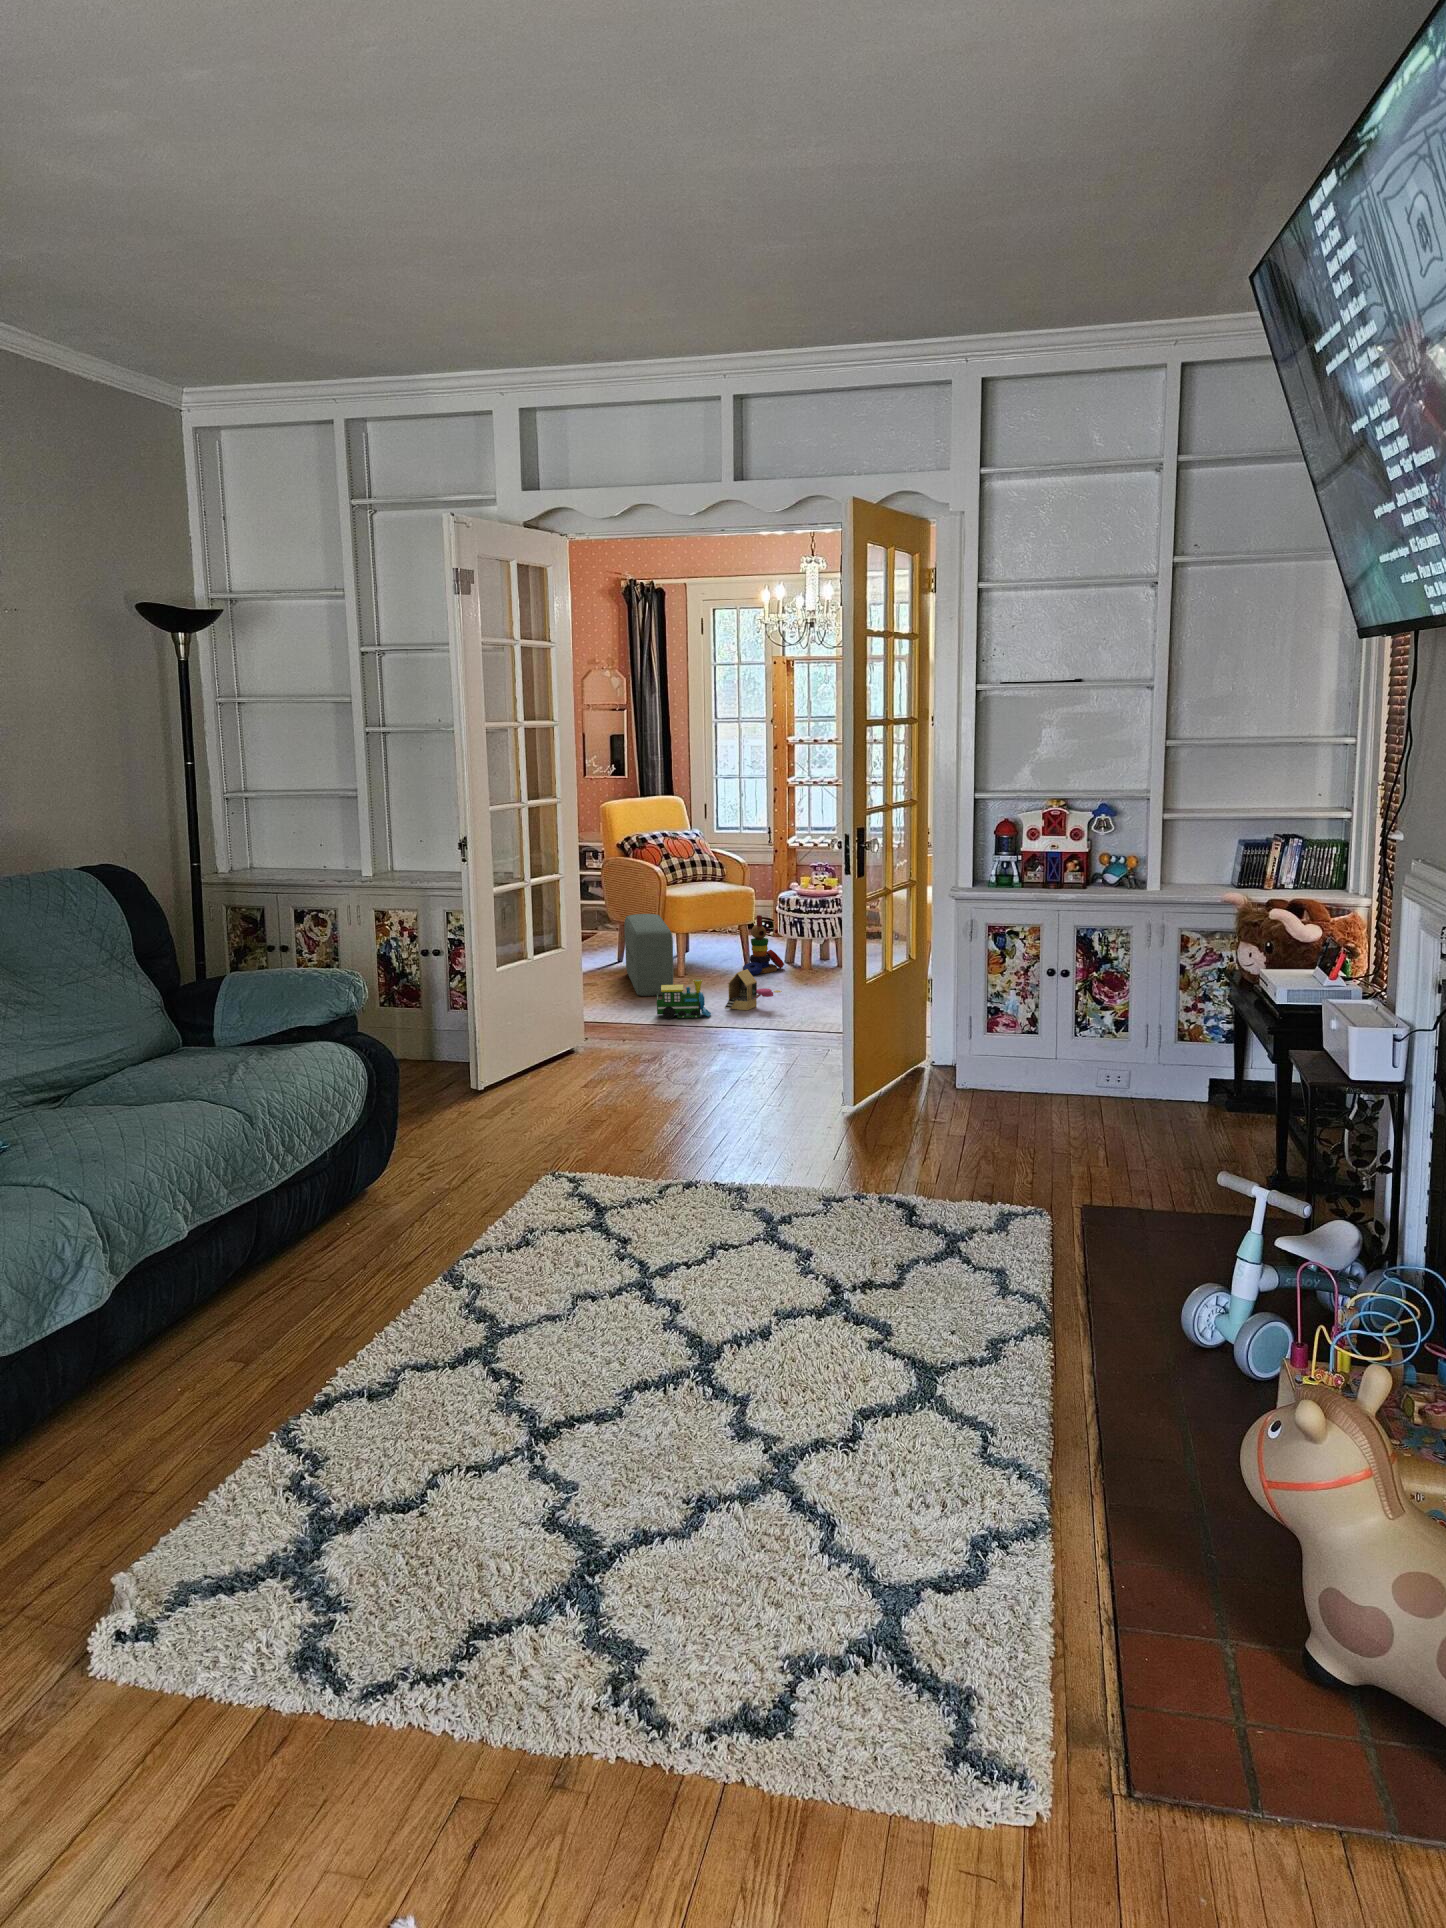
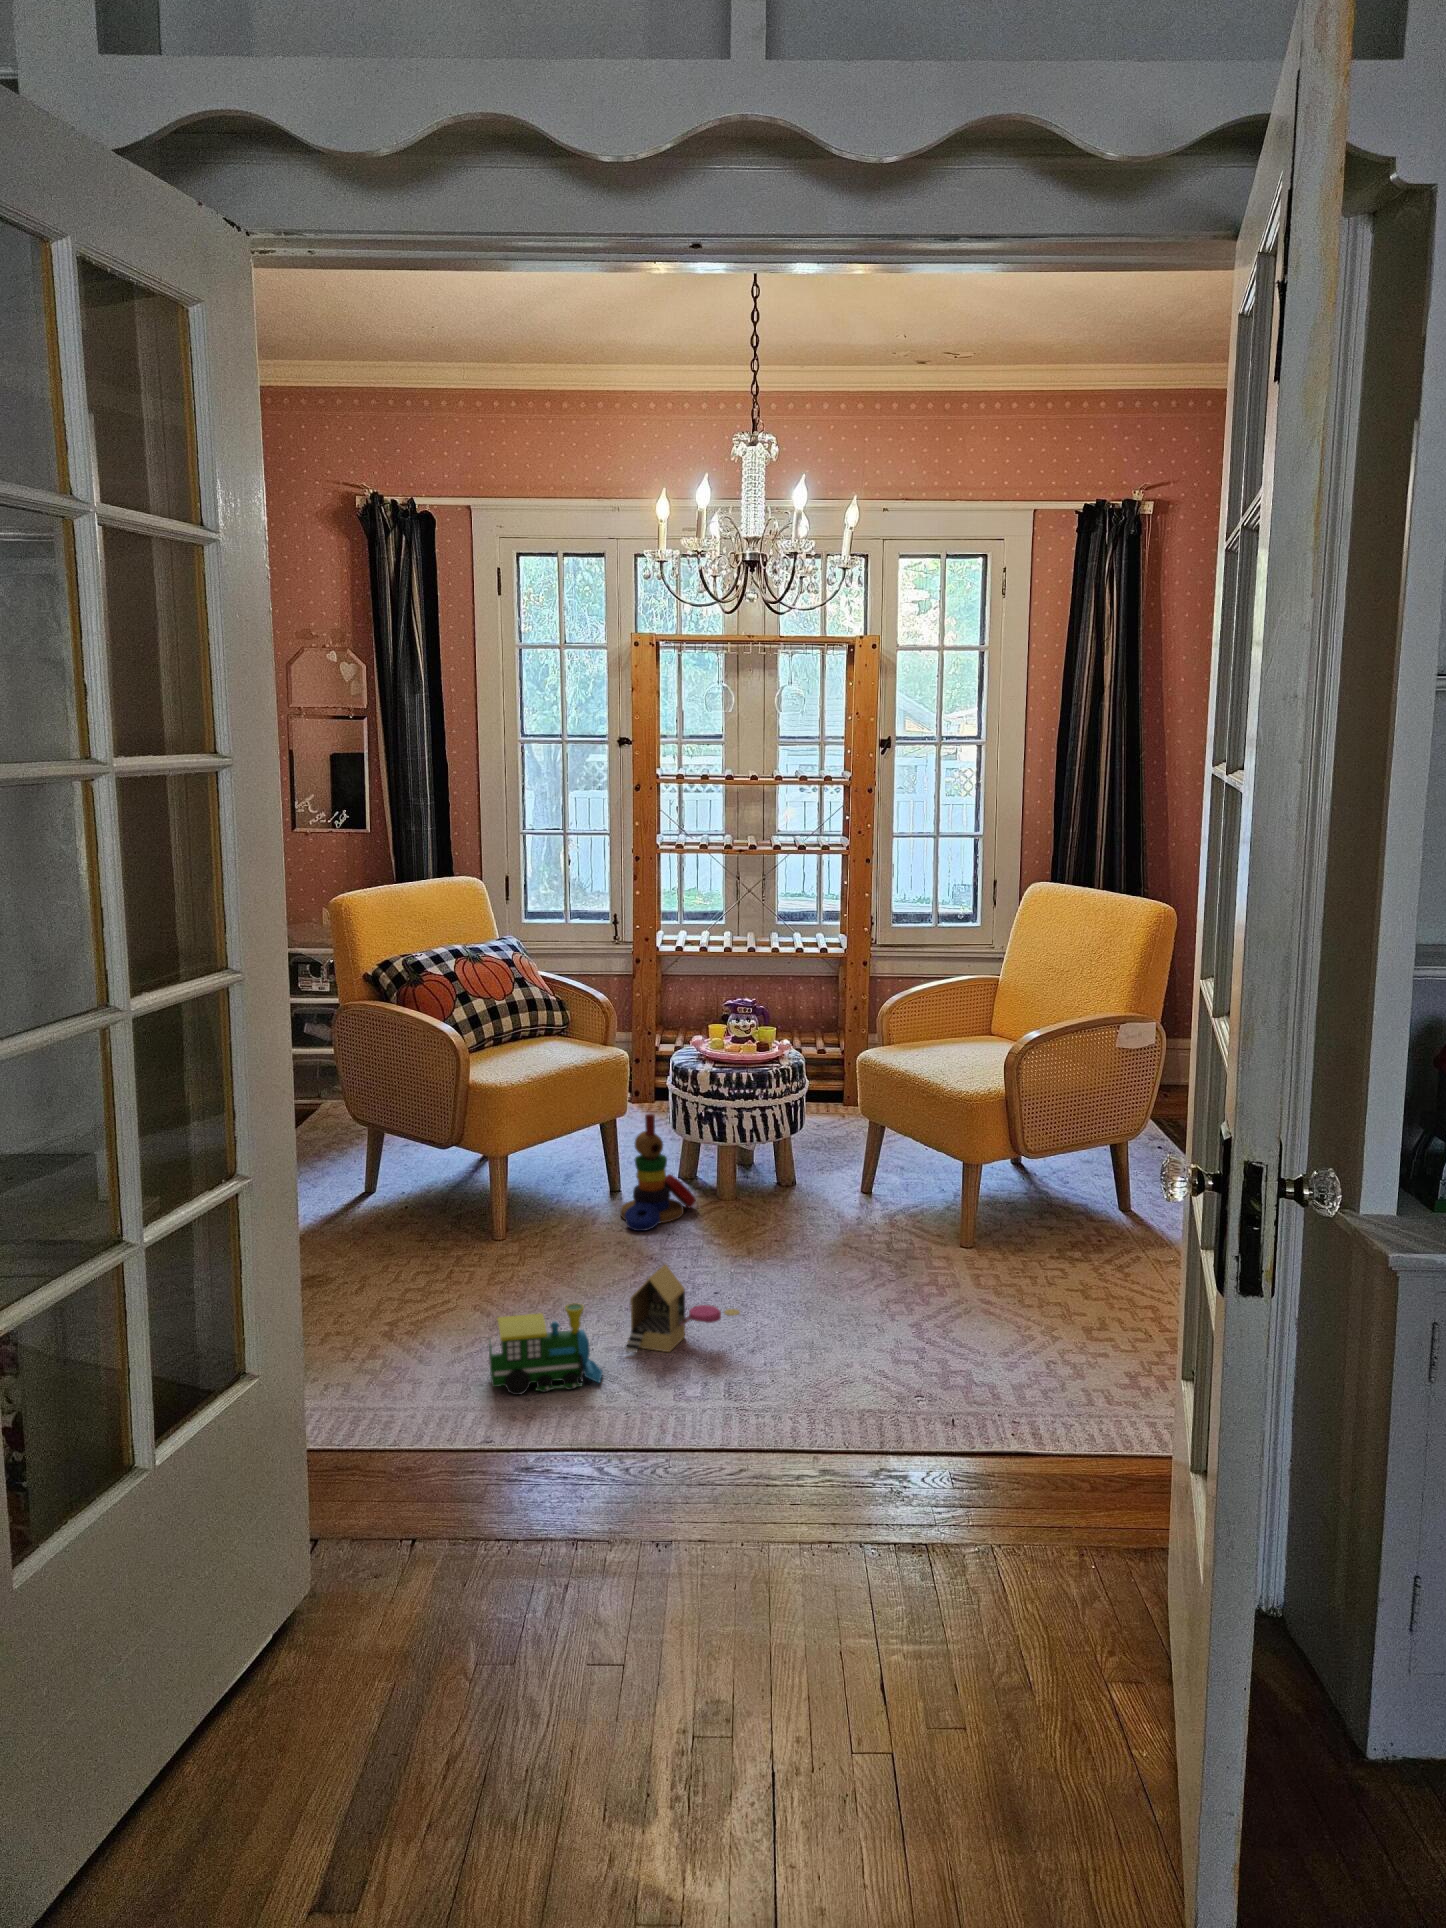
pouf: present [624,914,673,996] -> none [396,1123,506,1312]

